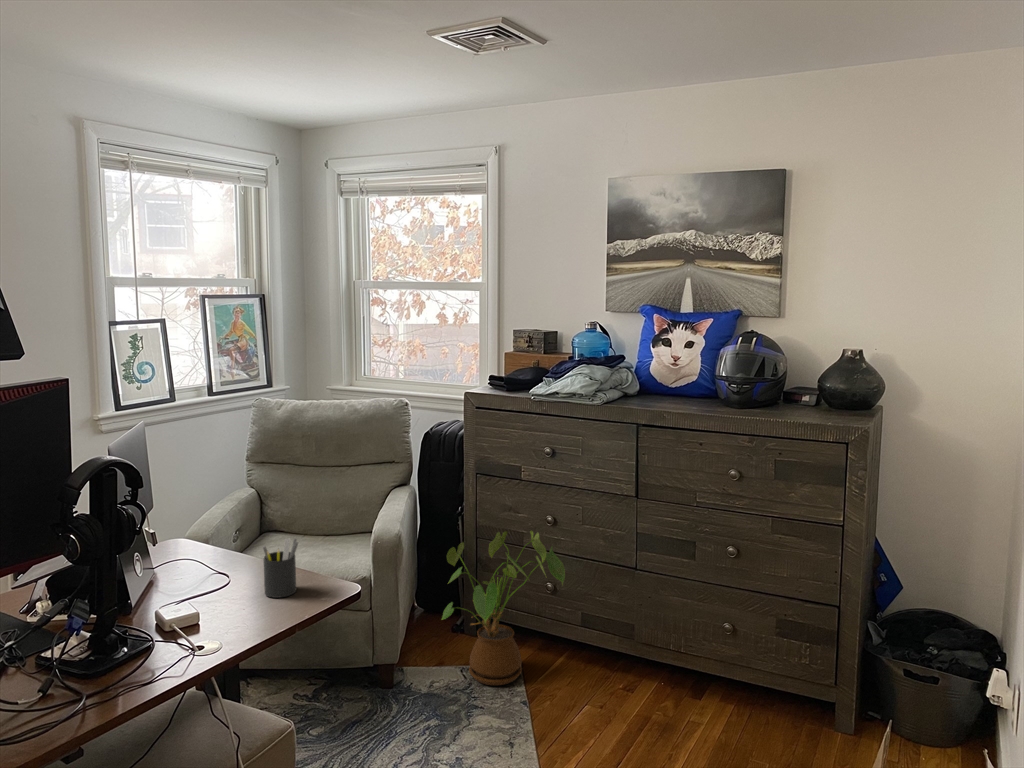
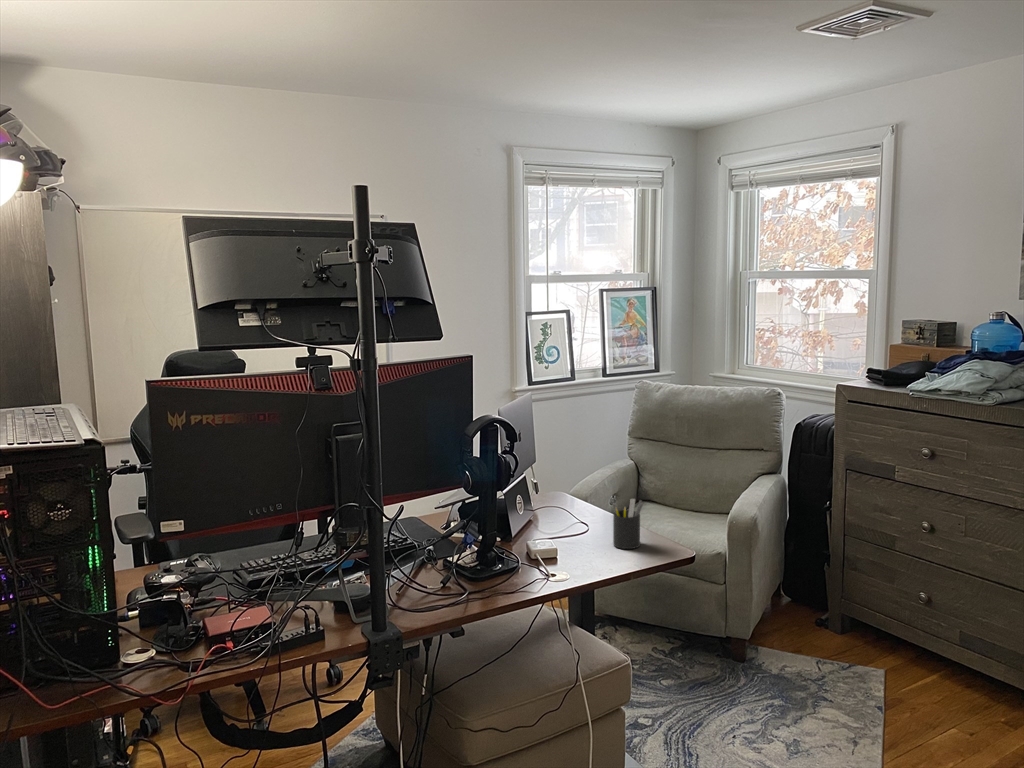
house plant: present [442,531,565,685] -> none [794,529,936,685]

